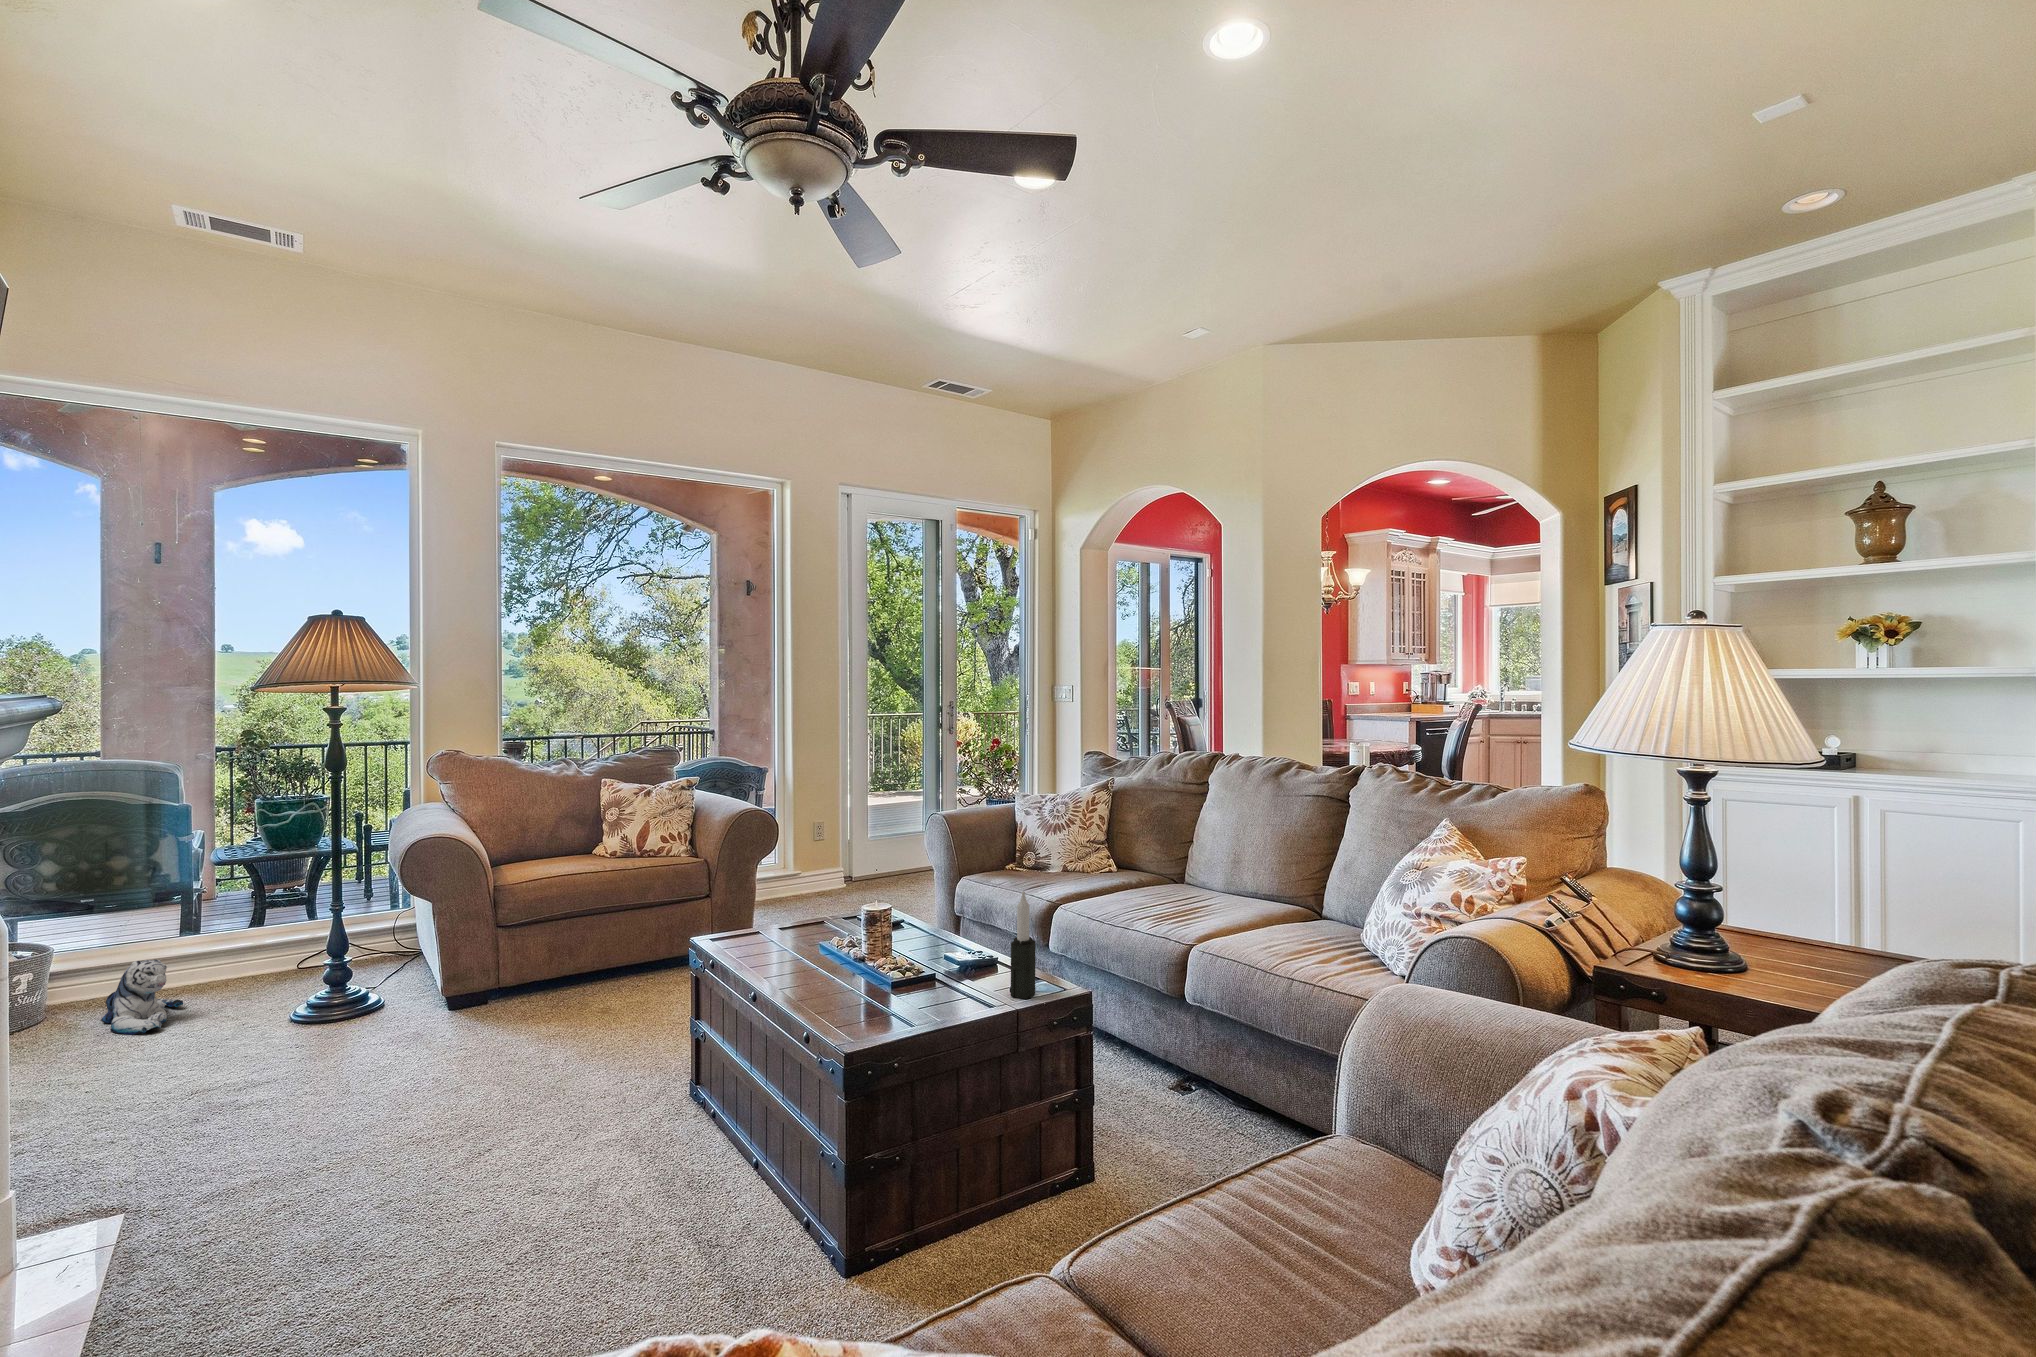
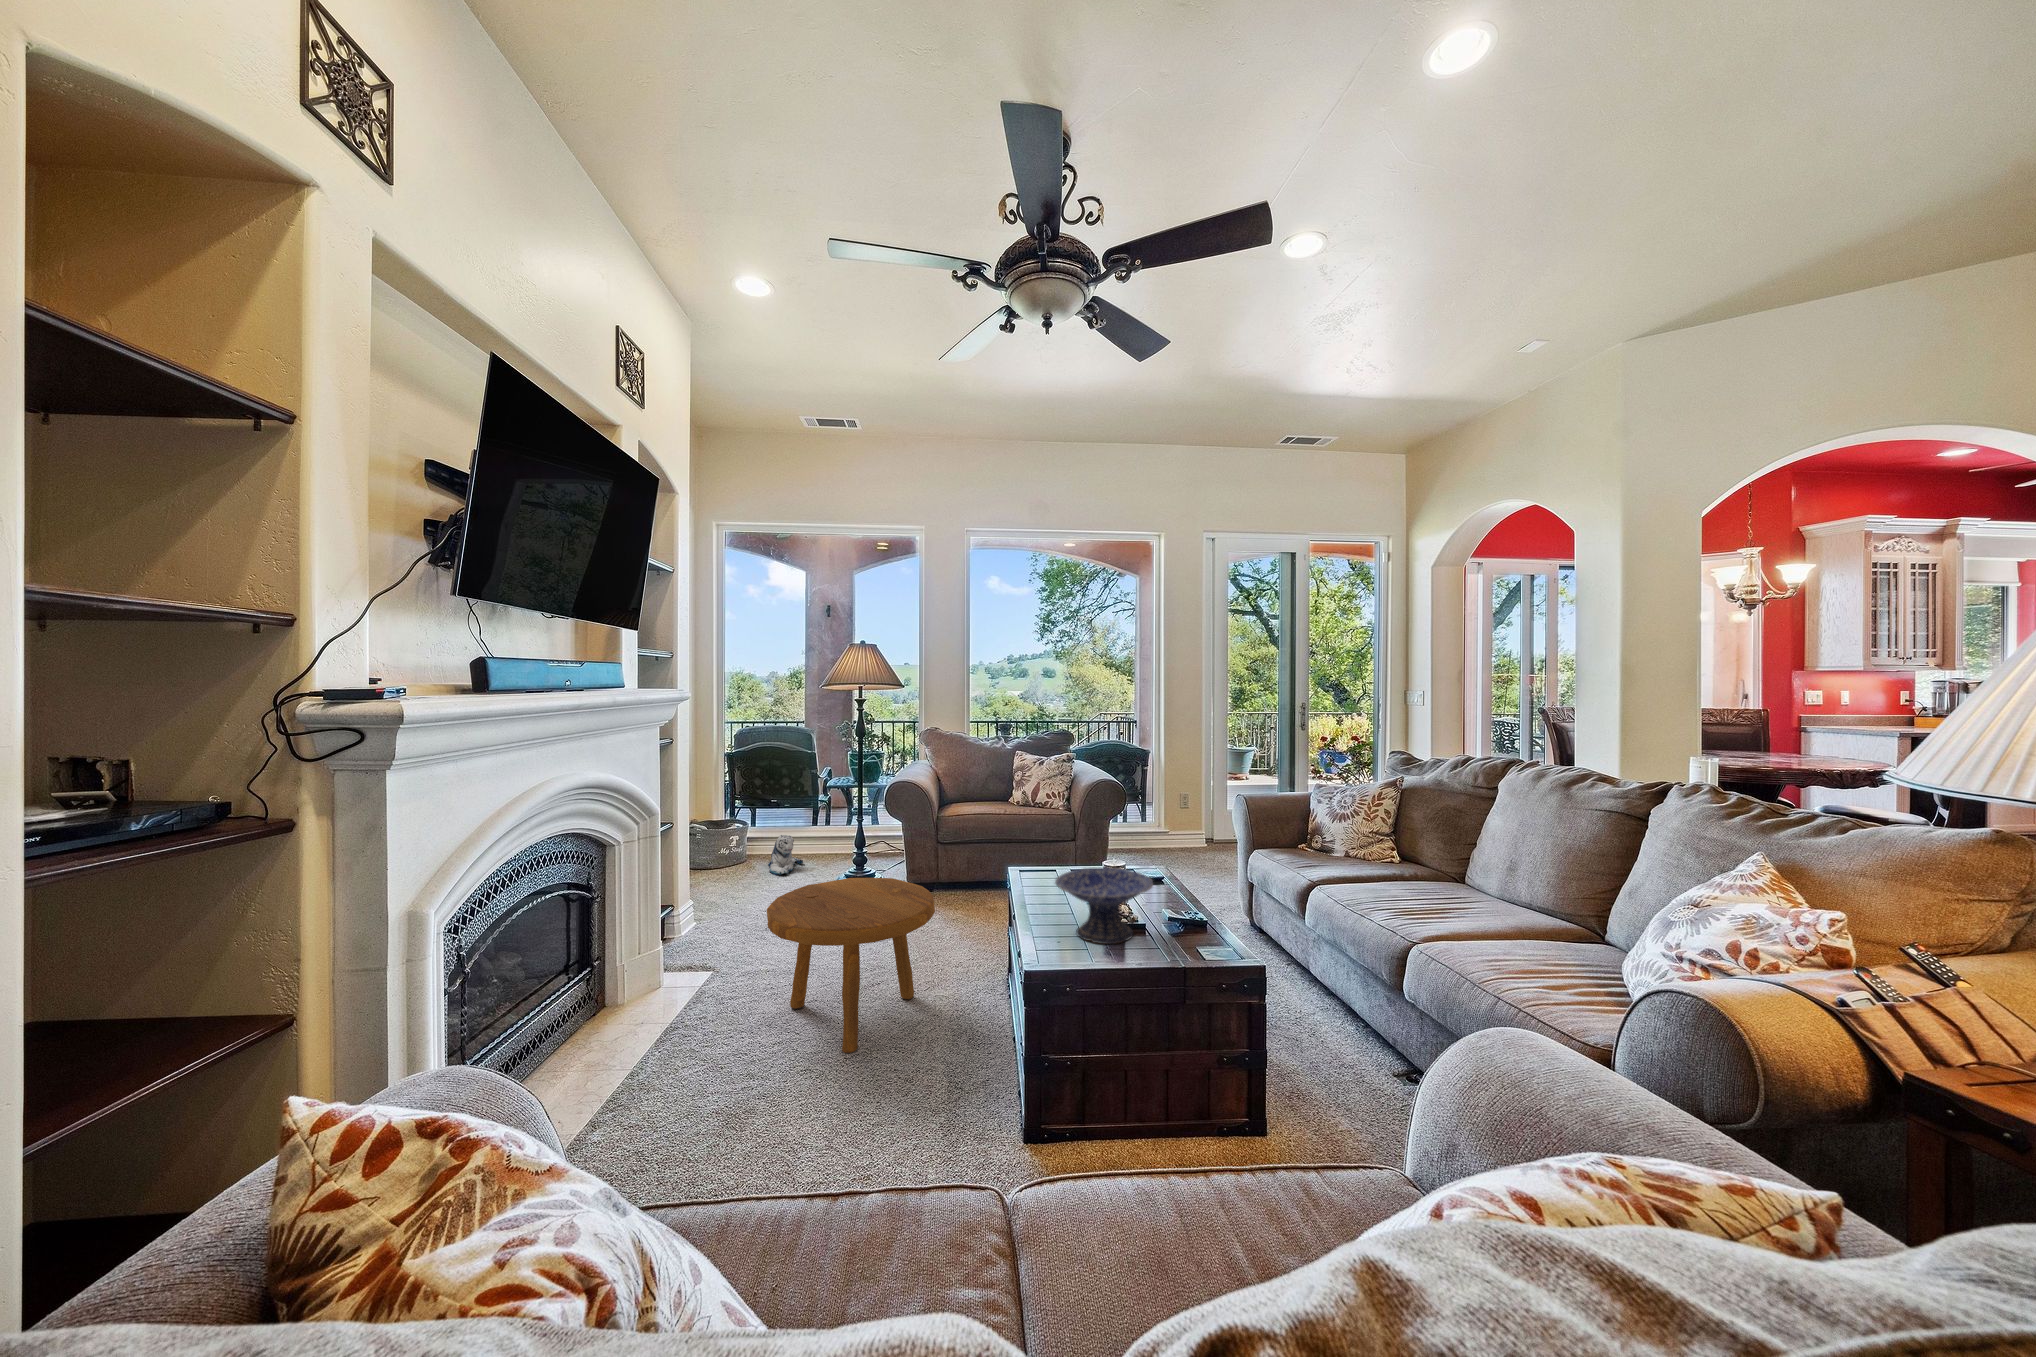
candle: present [1011,891,1036,999] -> none [1196,865,1219,958]
decorative bowl: none [825,914,951,1010] -> present [1055,868,1153,944]
footstool: none [300,986,605,1265] -> present [767,878,935,1053]

